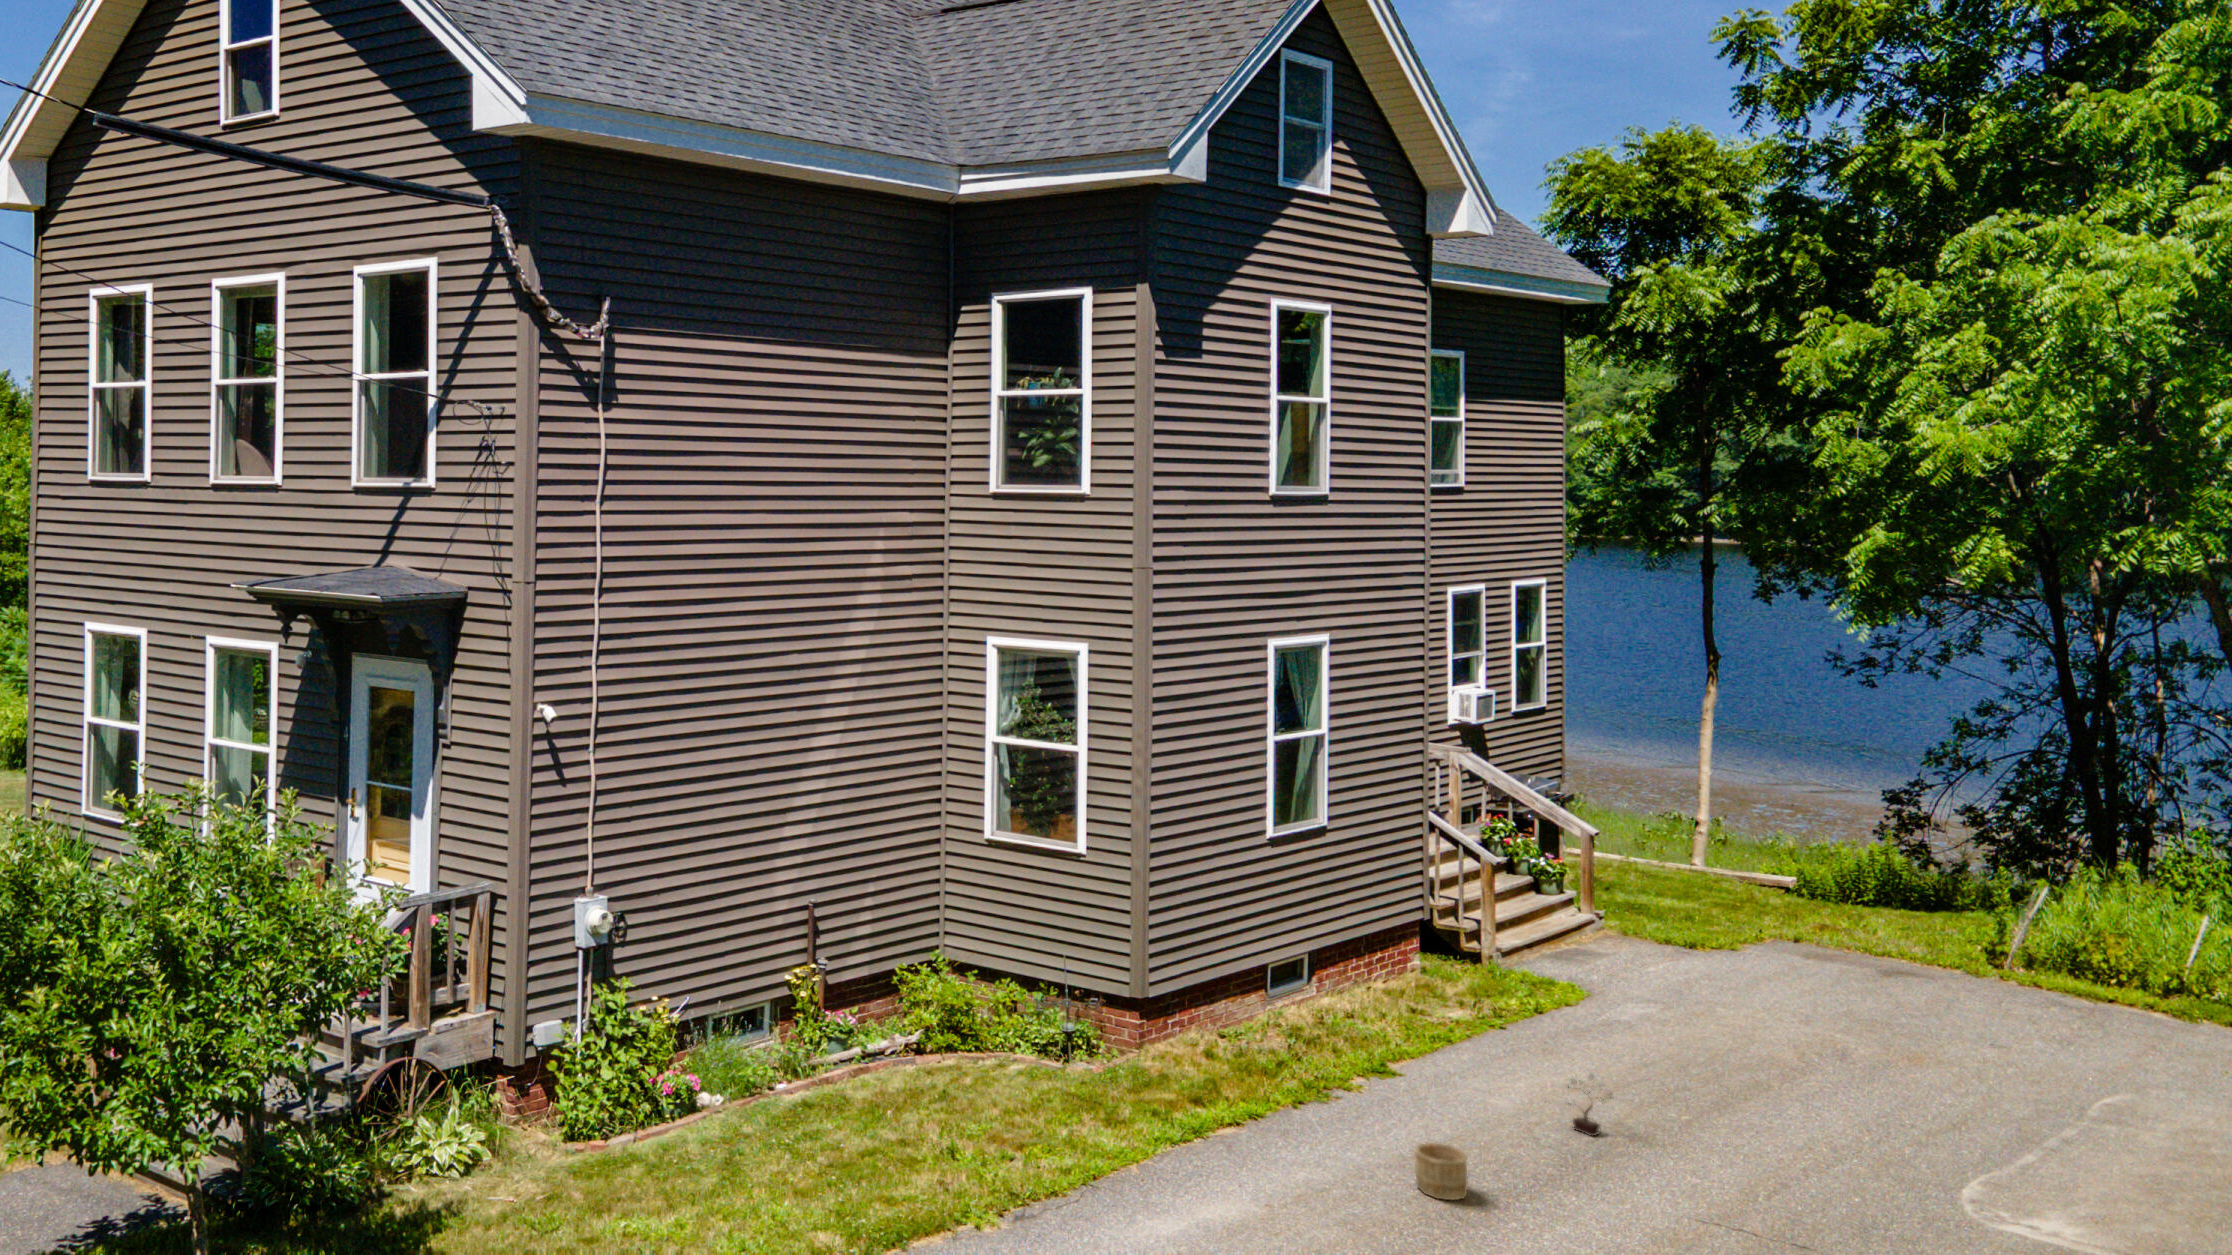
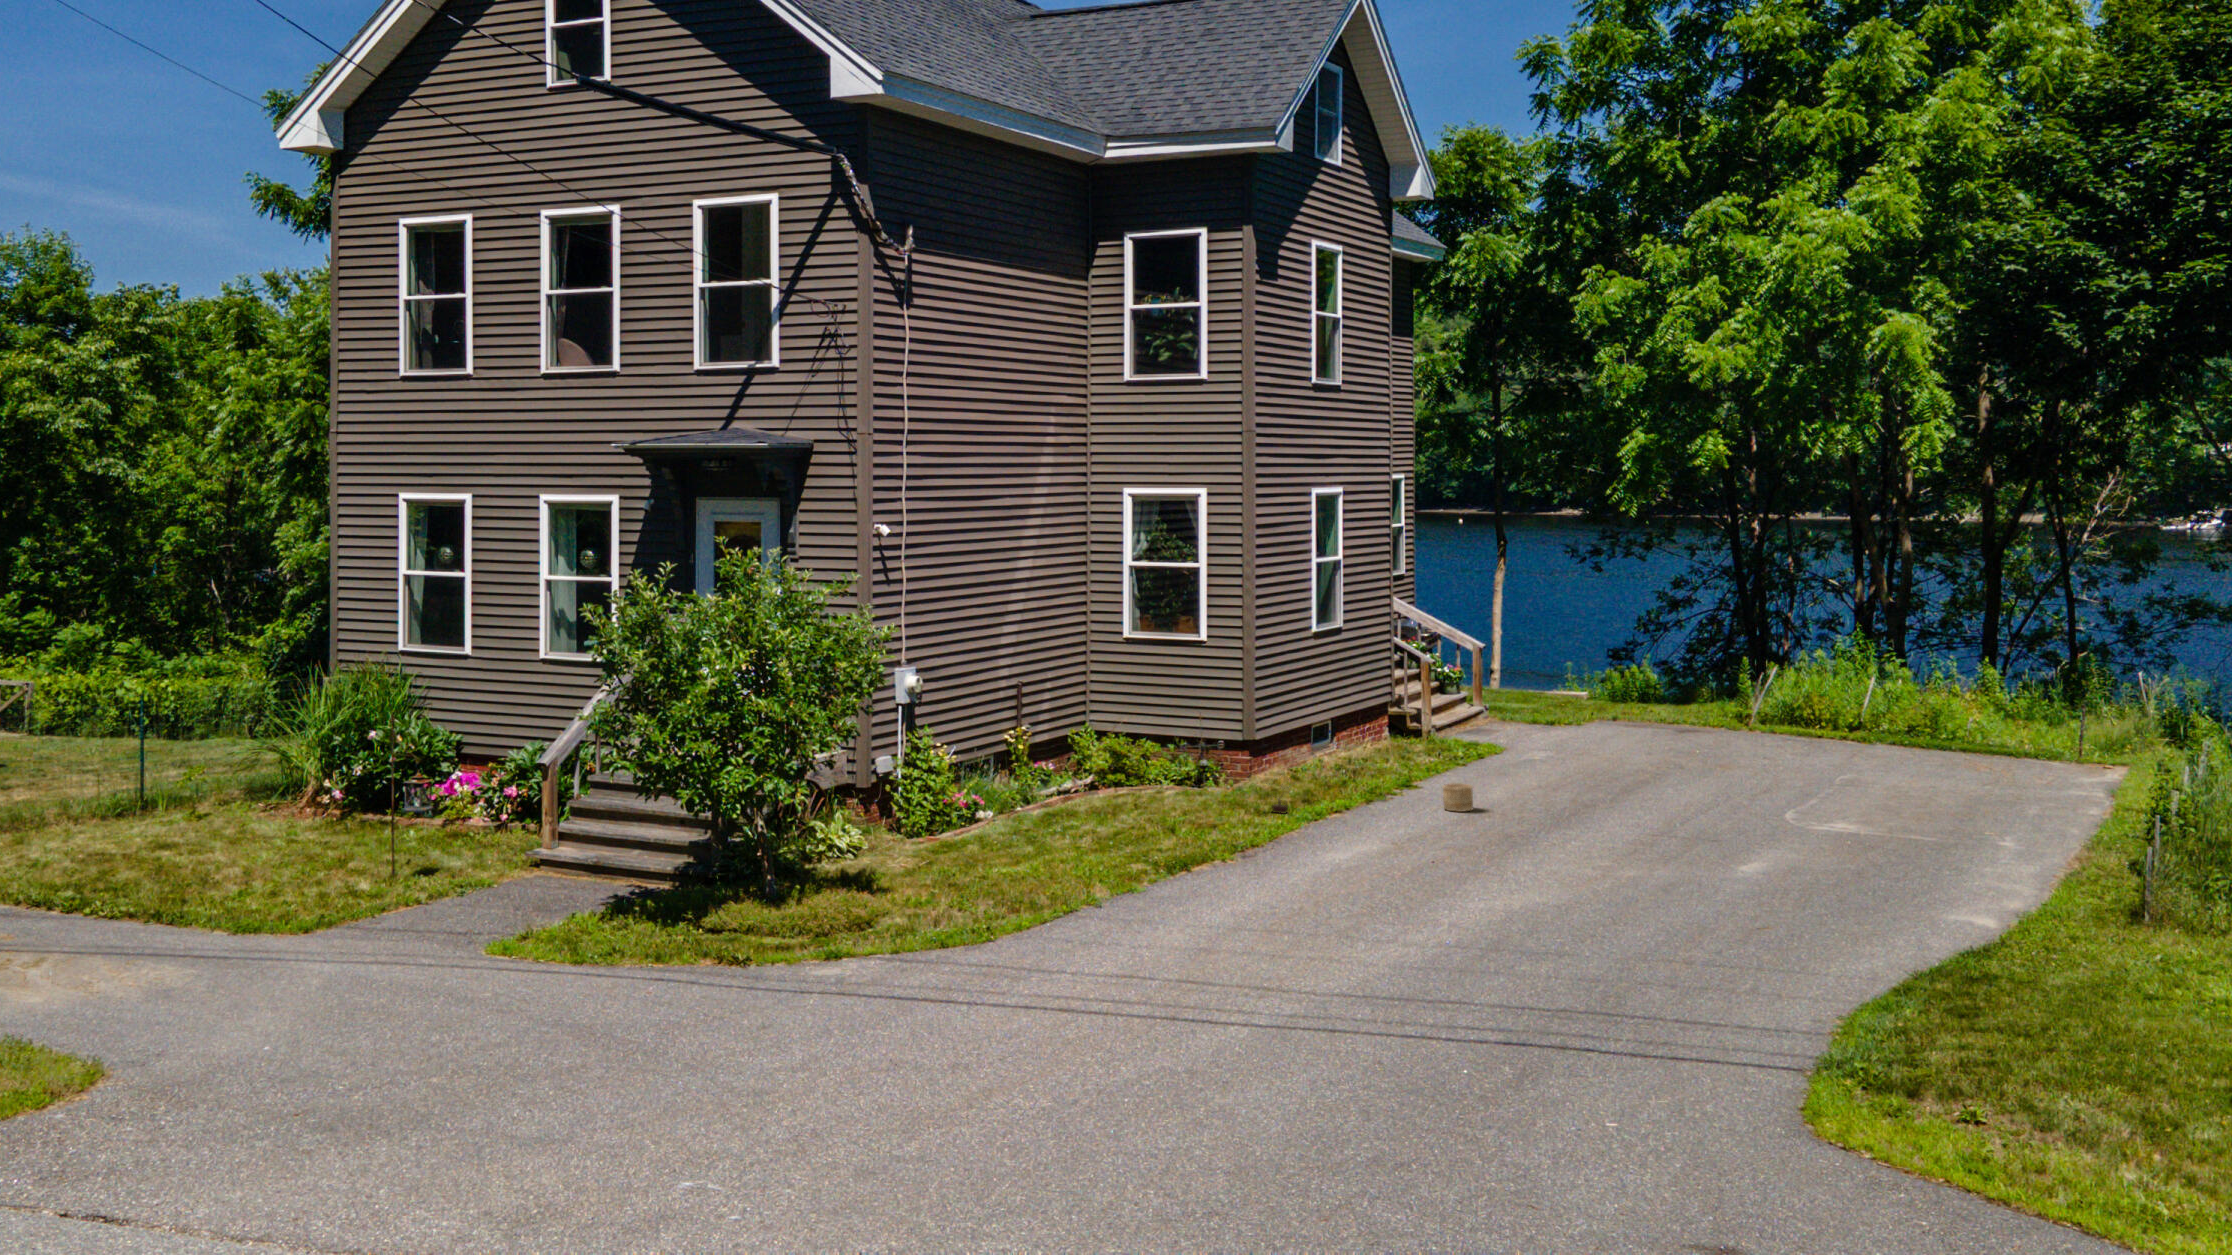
potted plant: present [1568,1075,1611,1136] -> present [1269,778,1295,814]

